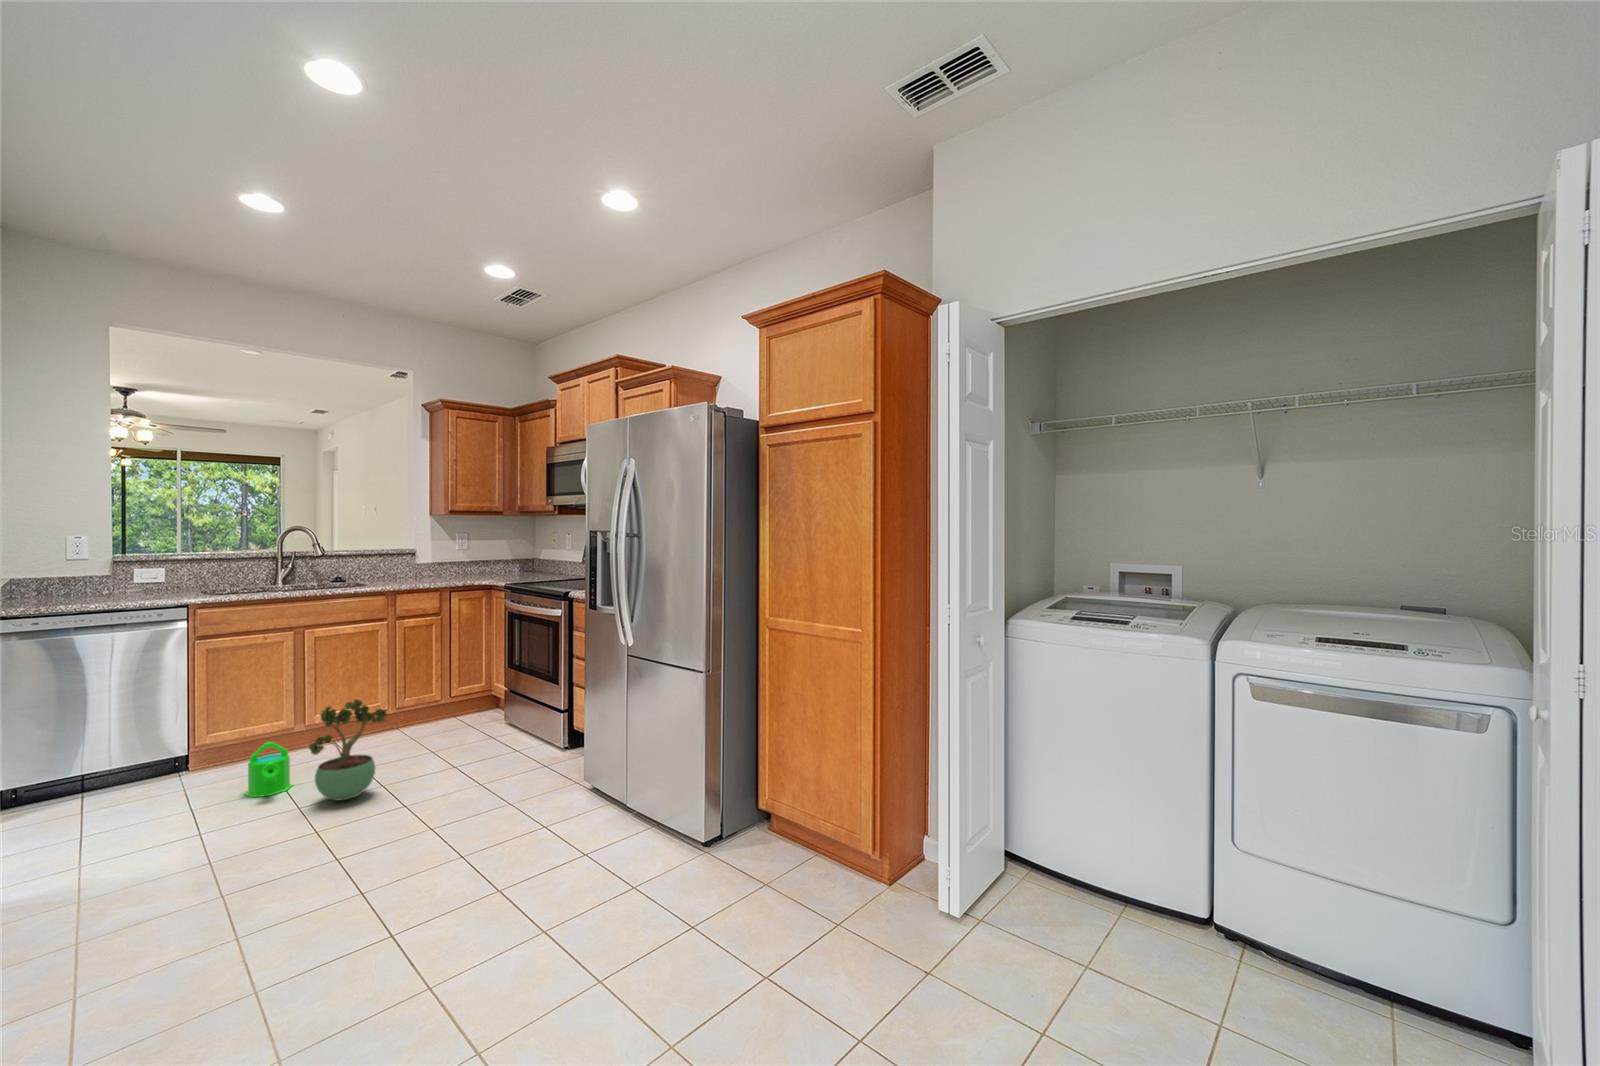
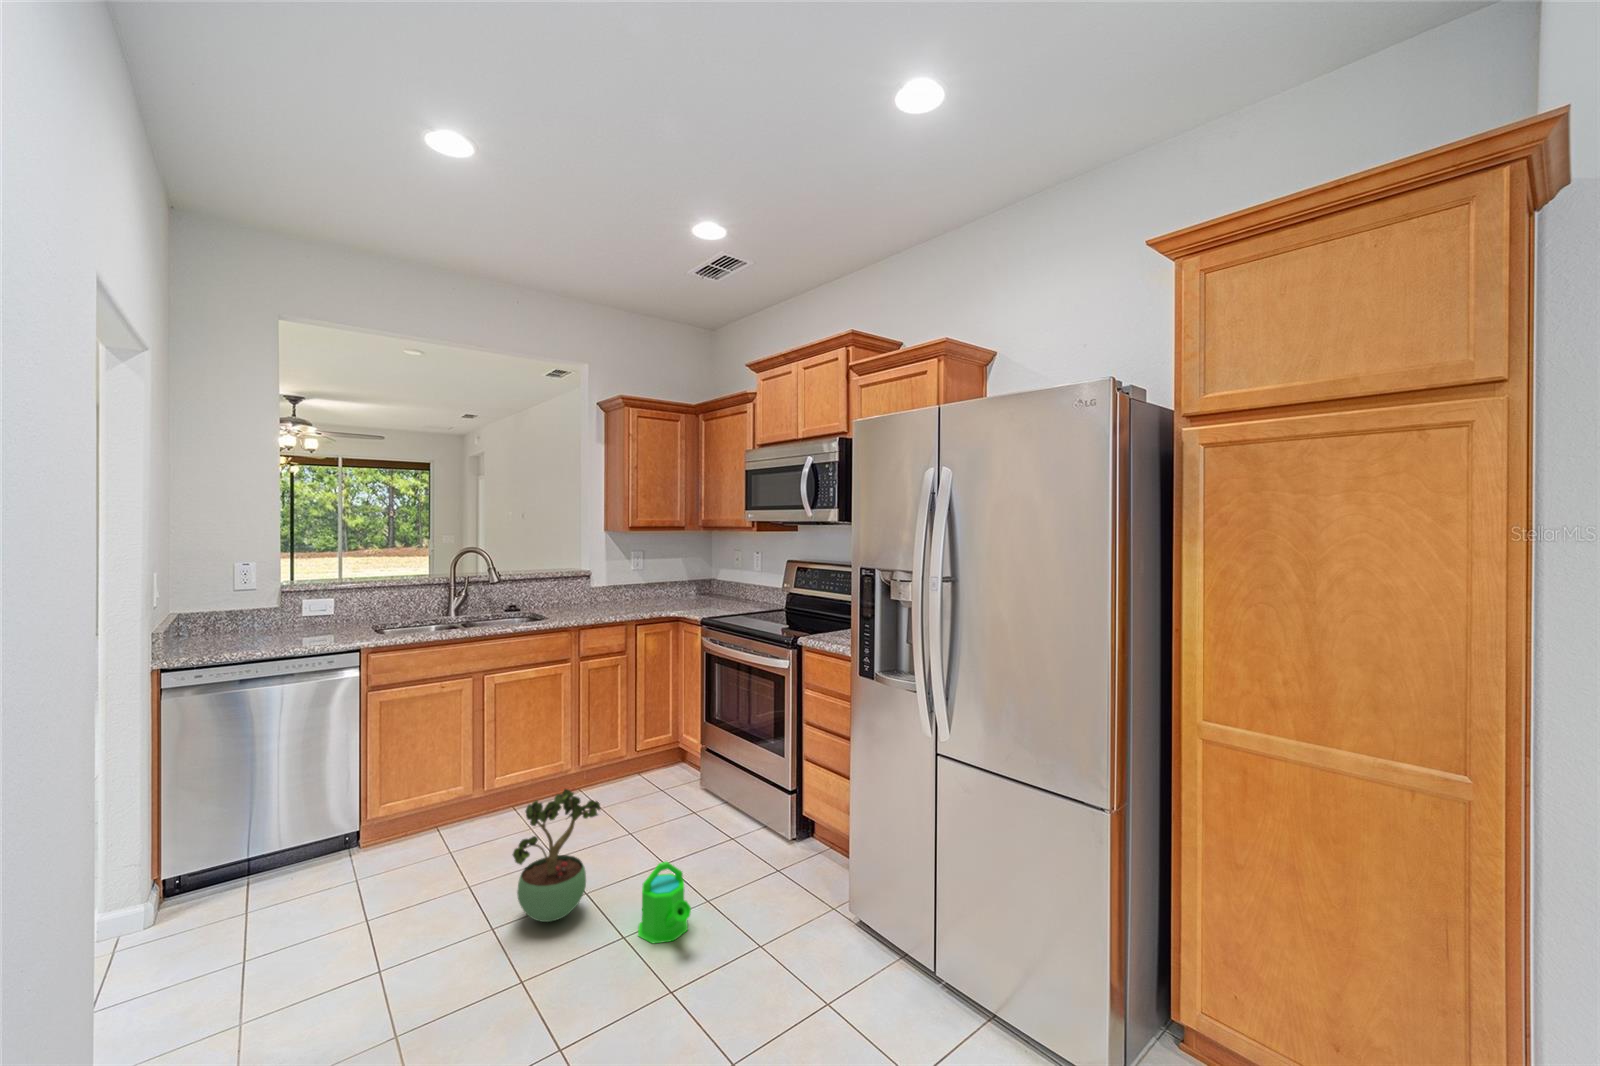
watering can: present [246,742,292,798] -> present [638,862,691,943]

